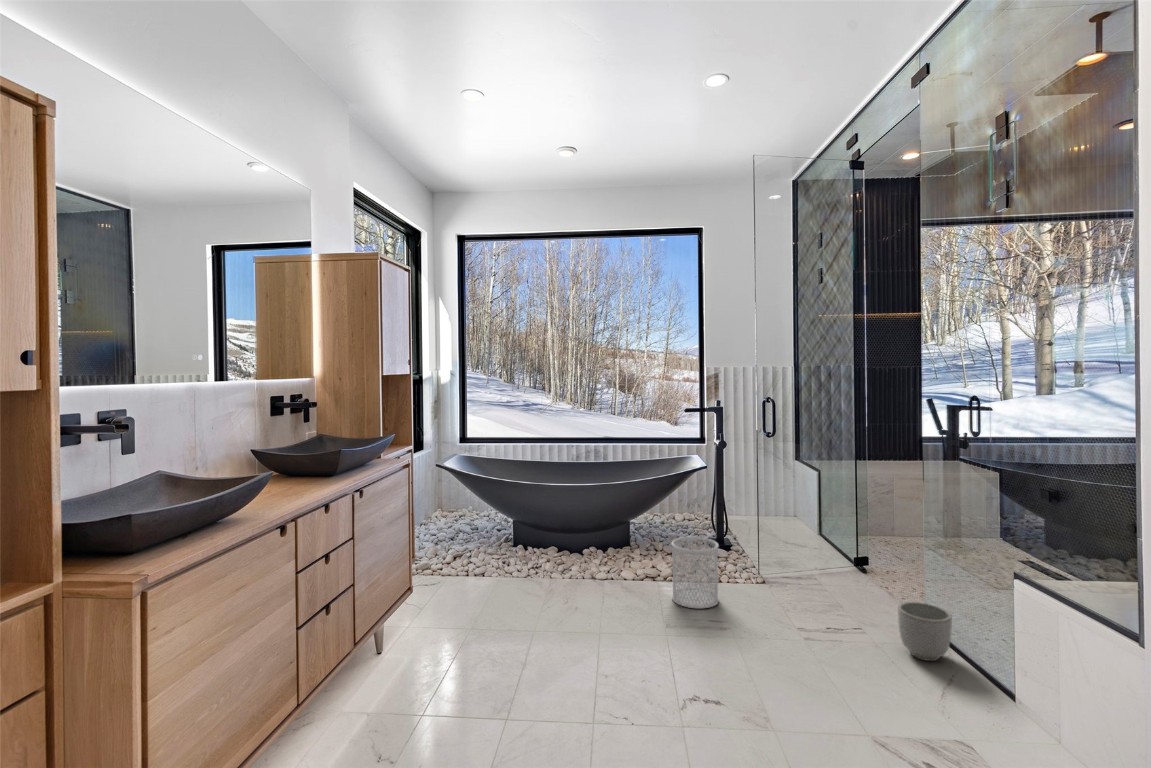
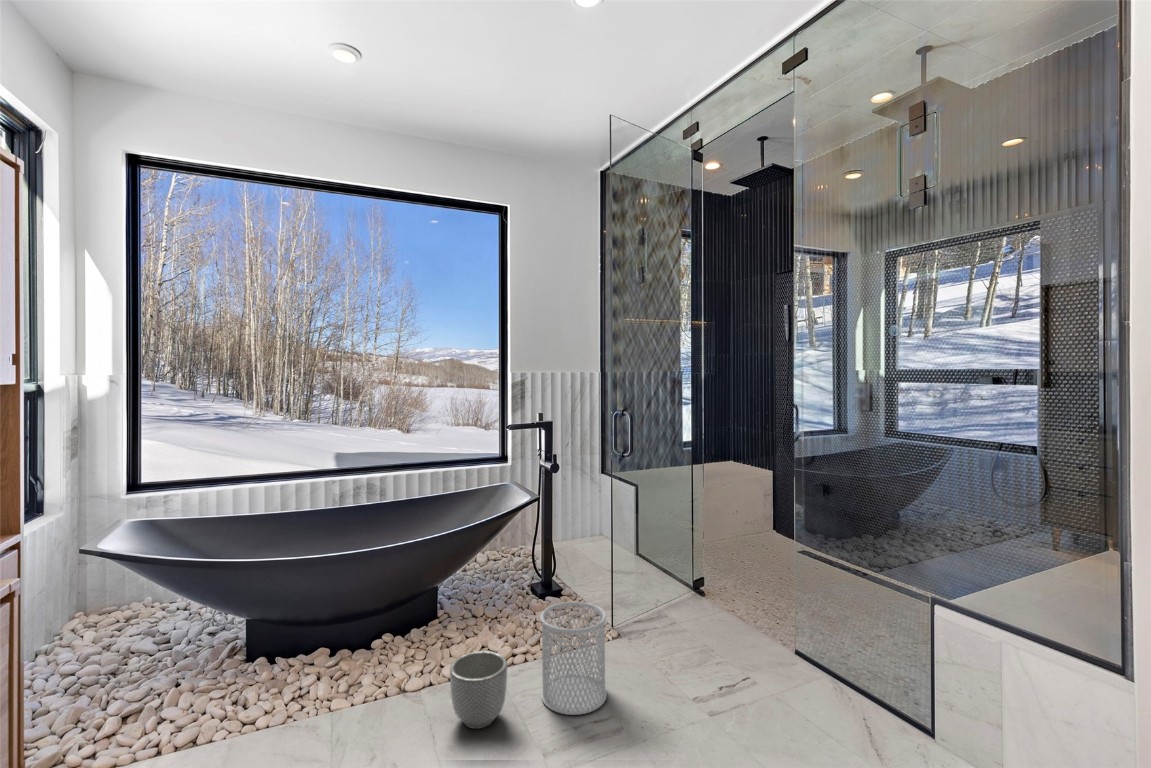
planter: present [898,602,952,661] -> present [450,651,507,729]

